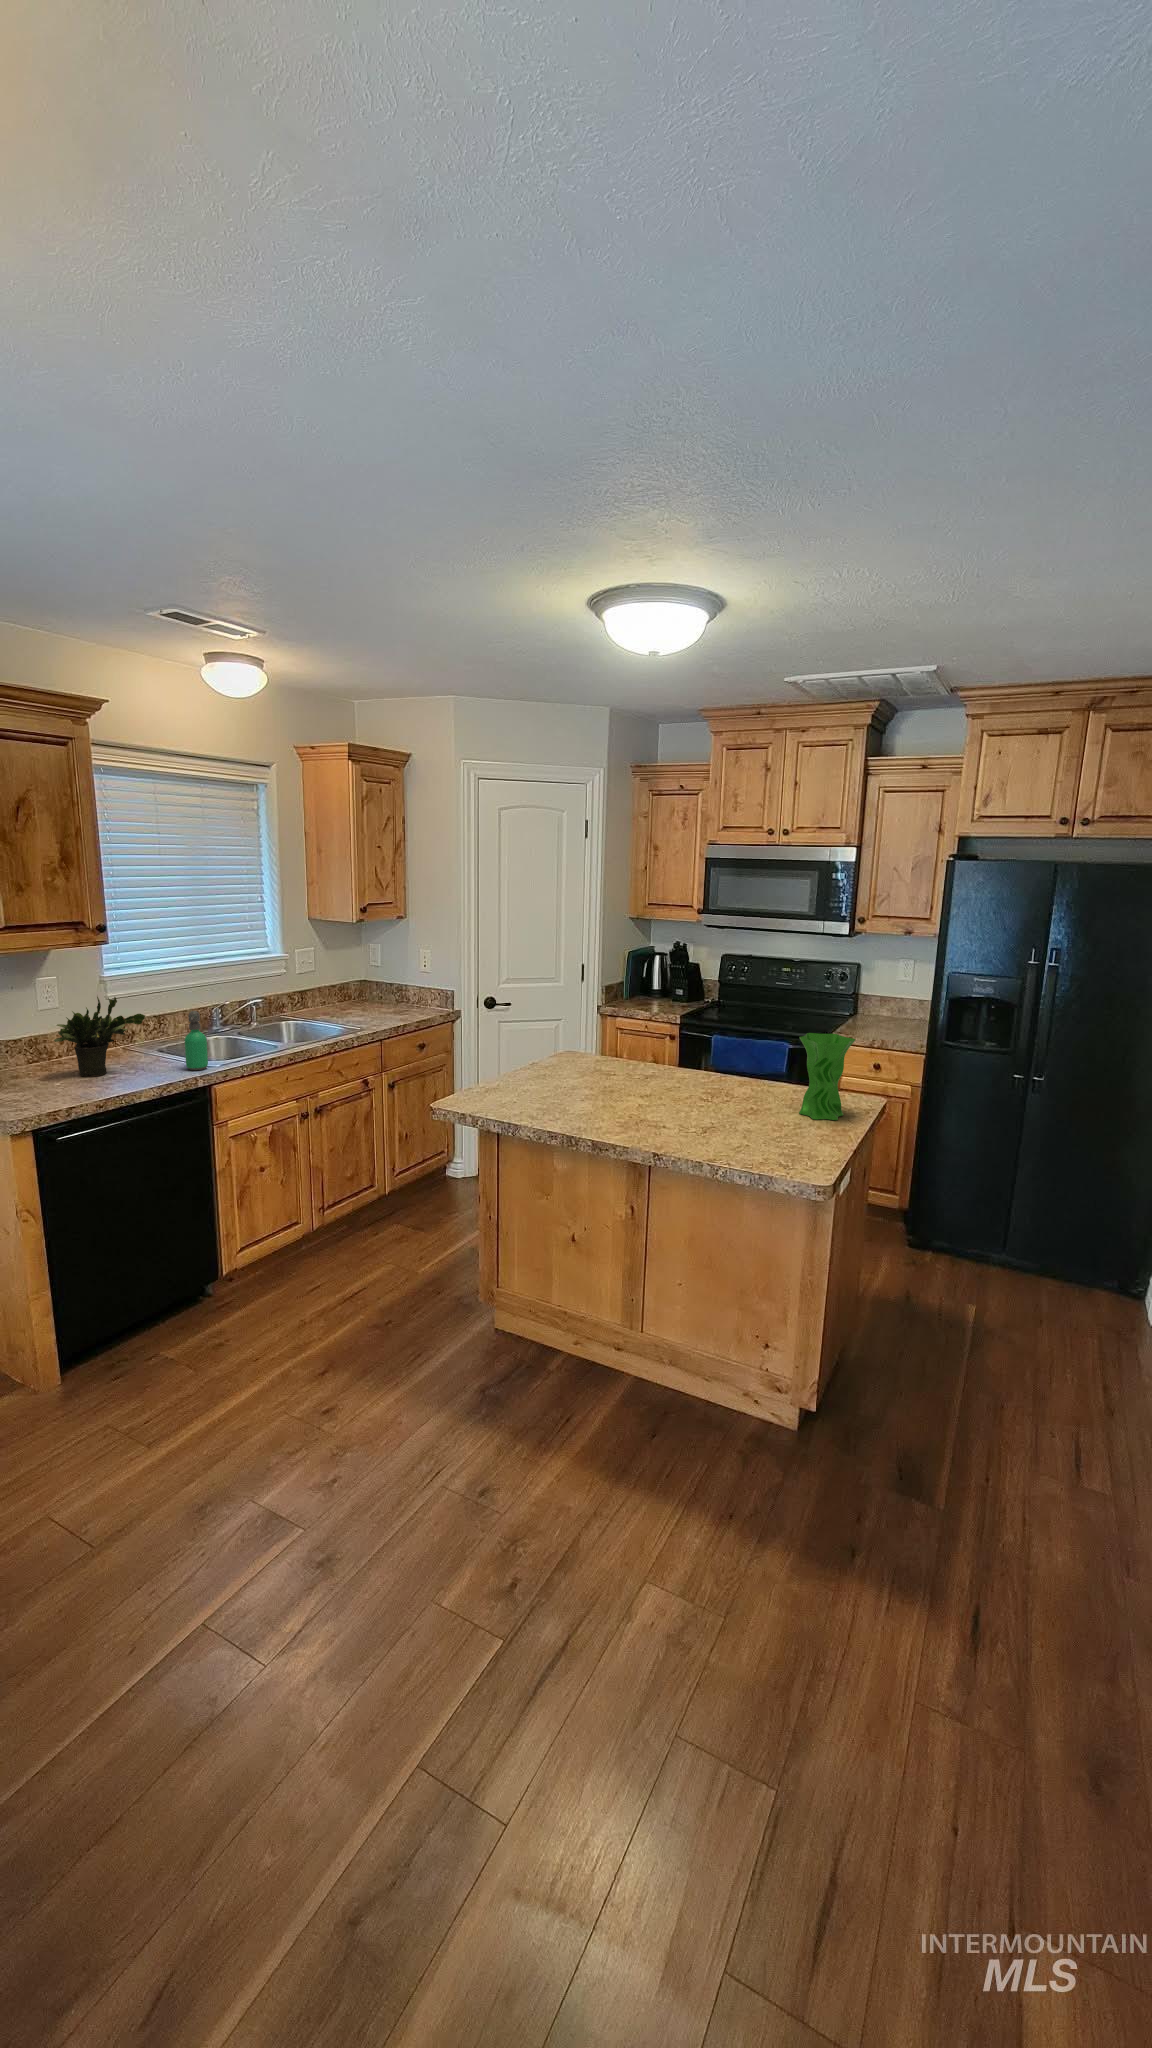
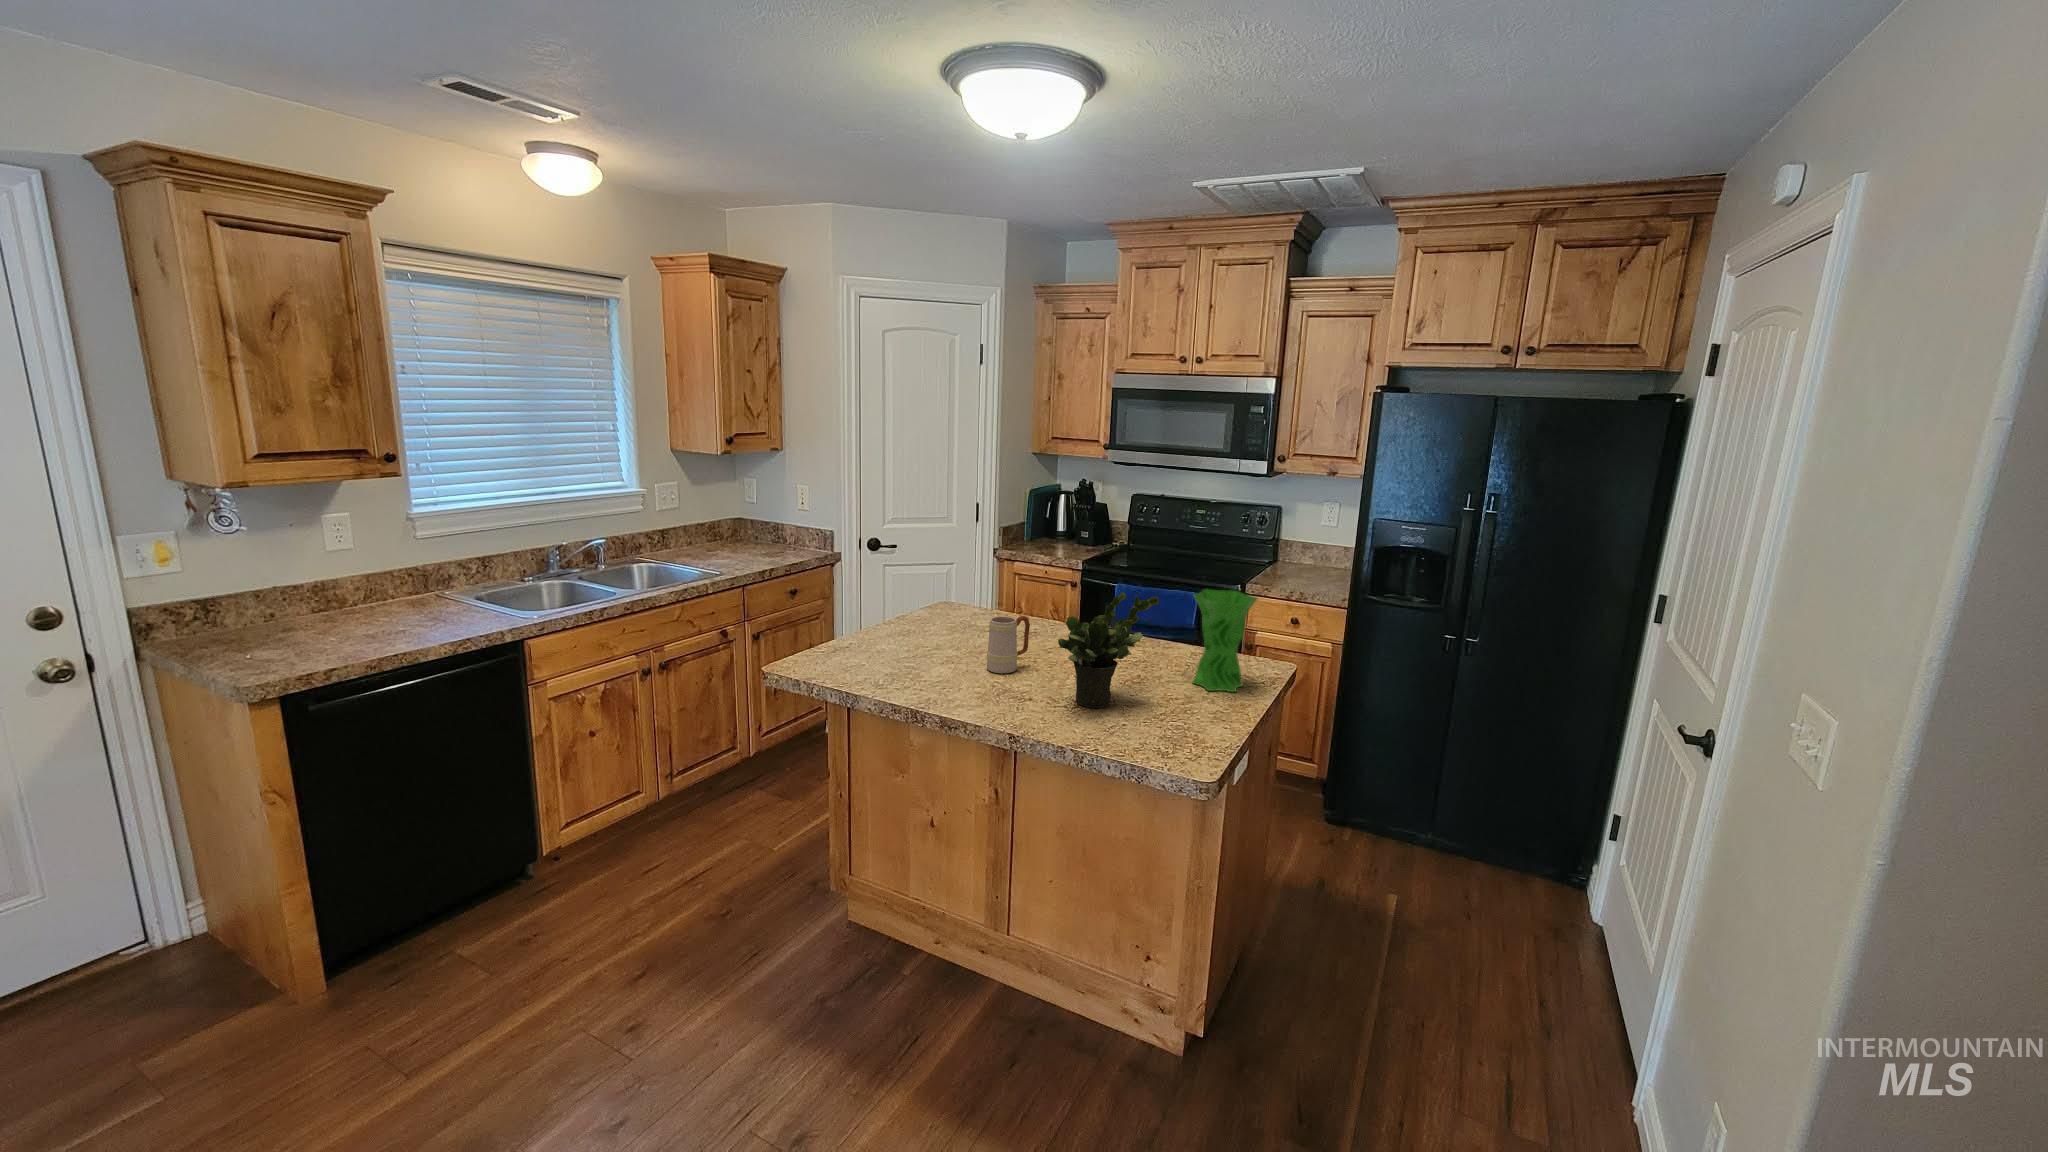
potted plant: present [54,996,145,1077] -> present [1058,593,1159,708]
soap dispenser: present [184,1011,208,1070] -> none [493,554,523,623]
mug: none [621,1057,658,1107] -> present [987,616,1030,673]

